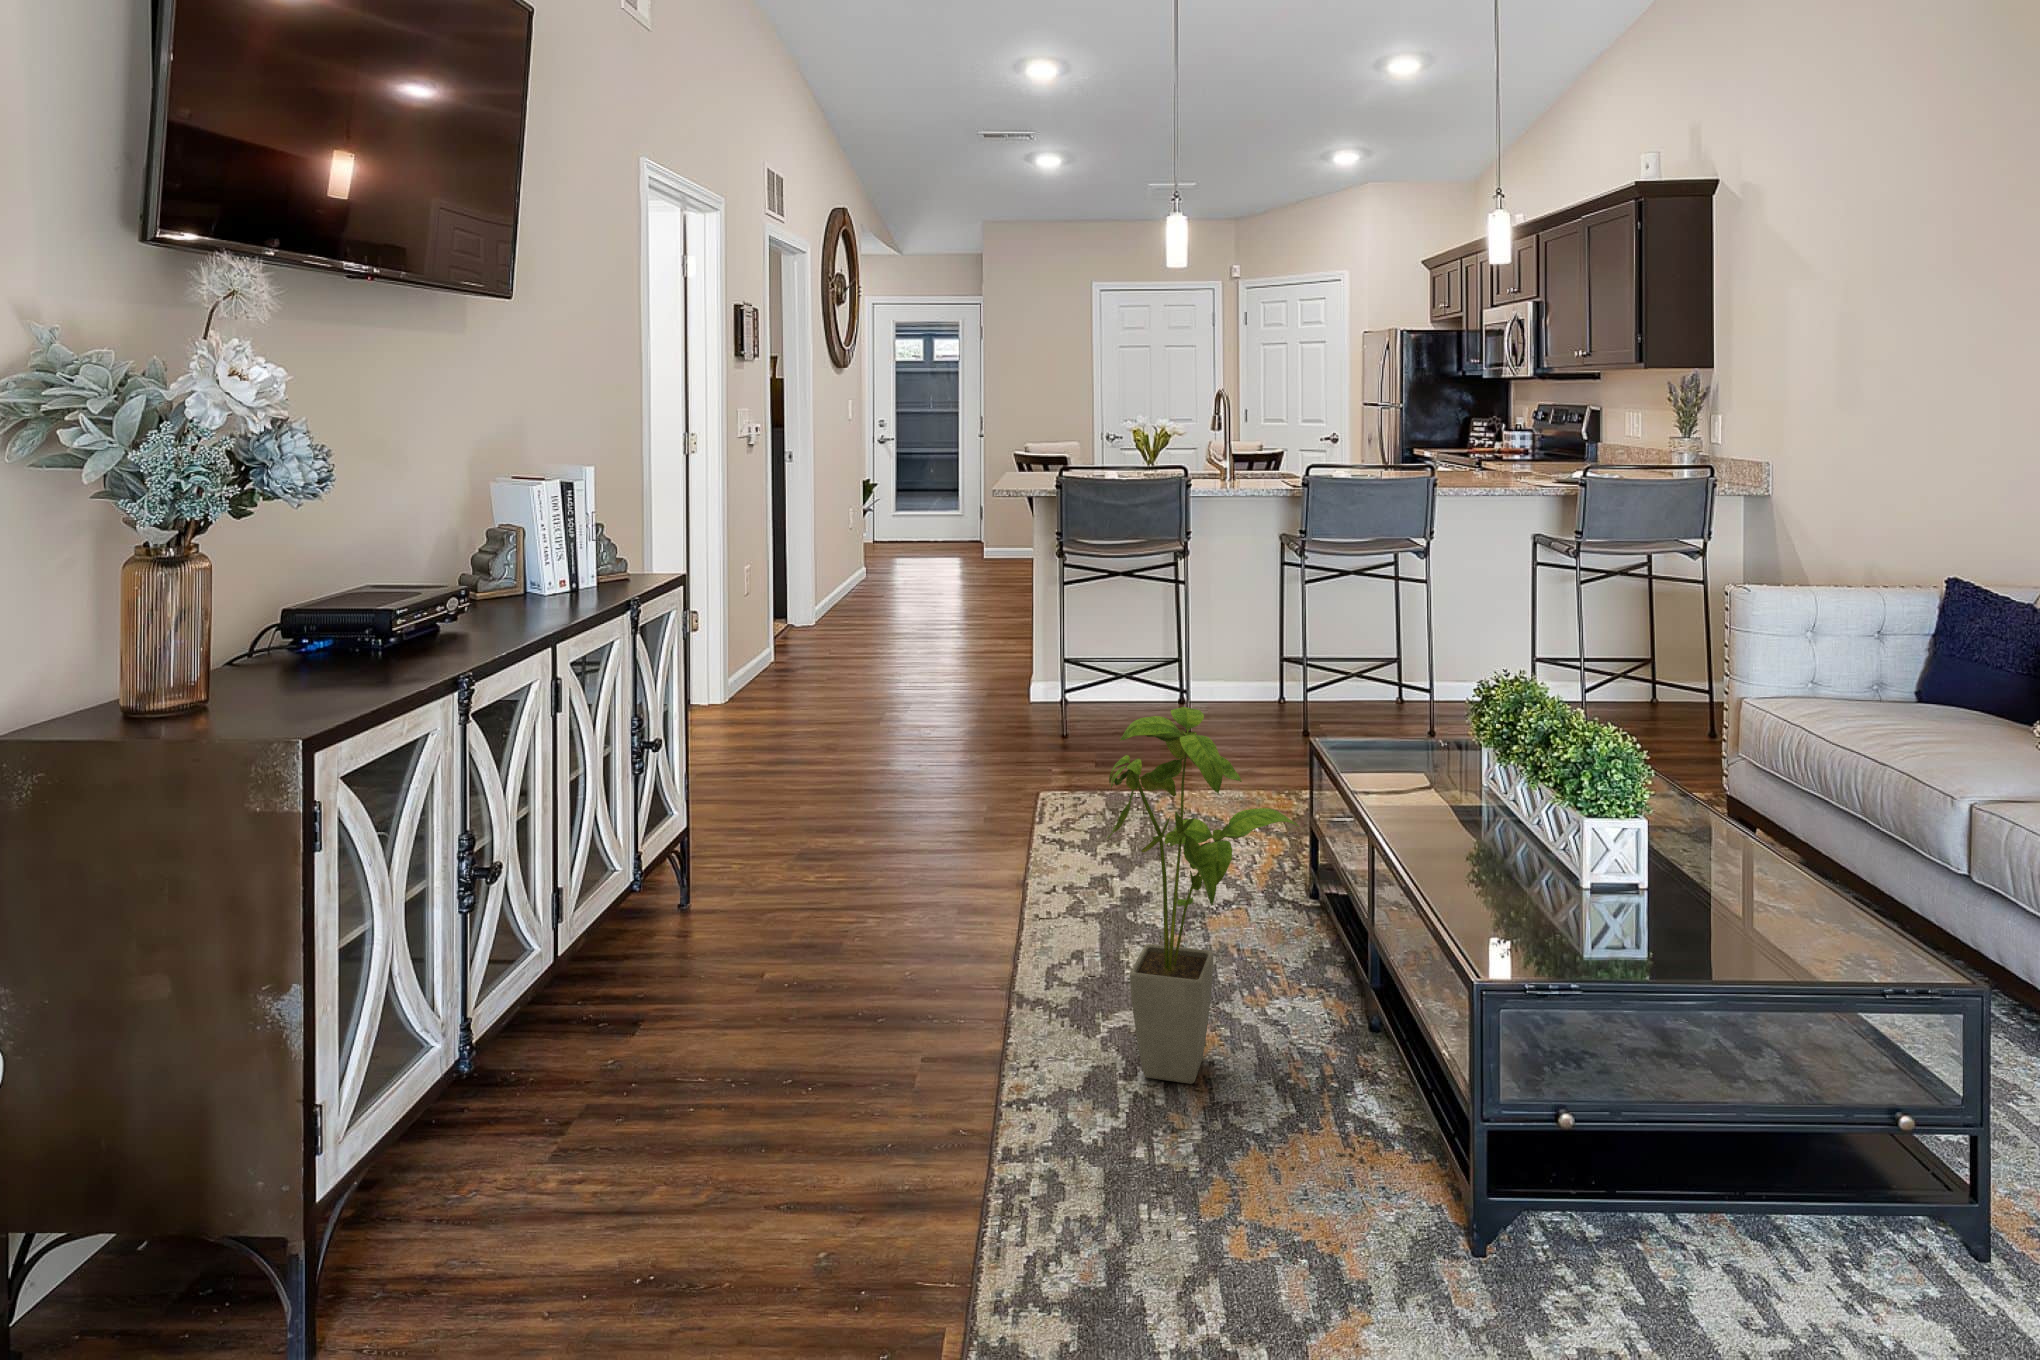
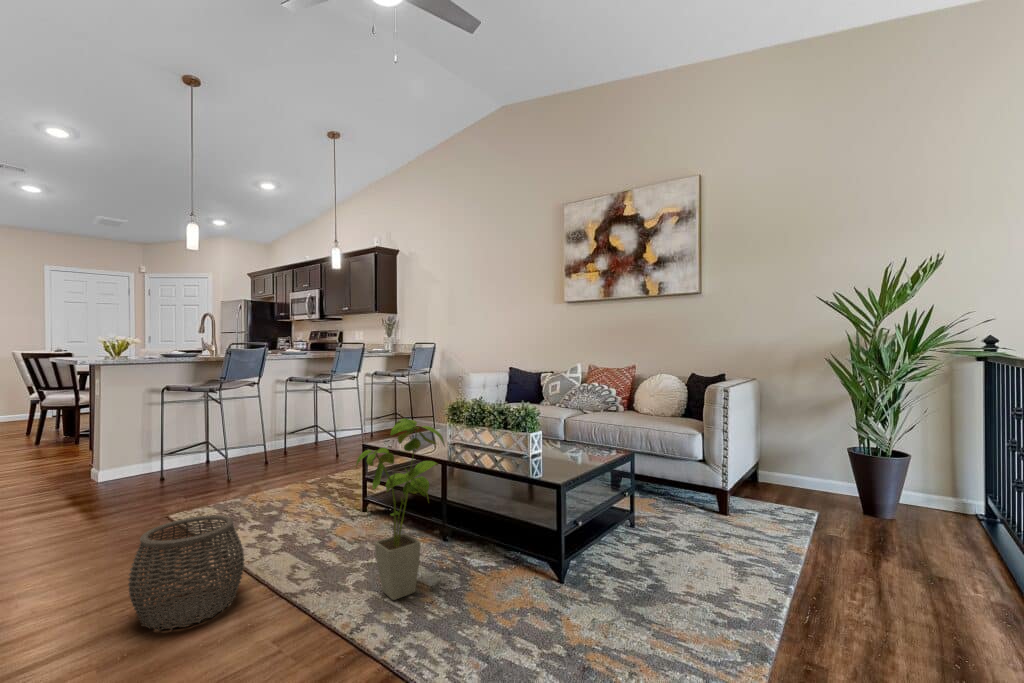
woven basket: none [858,790,1011,963] -> present [128,515,245,630]

